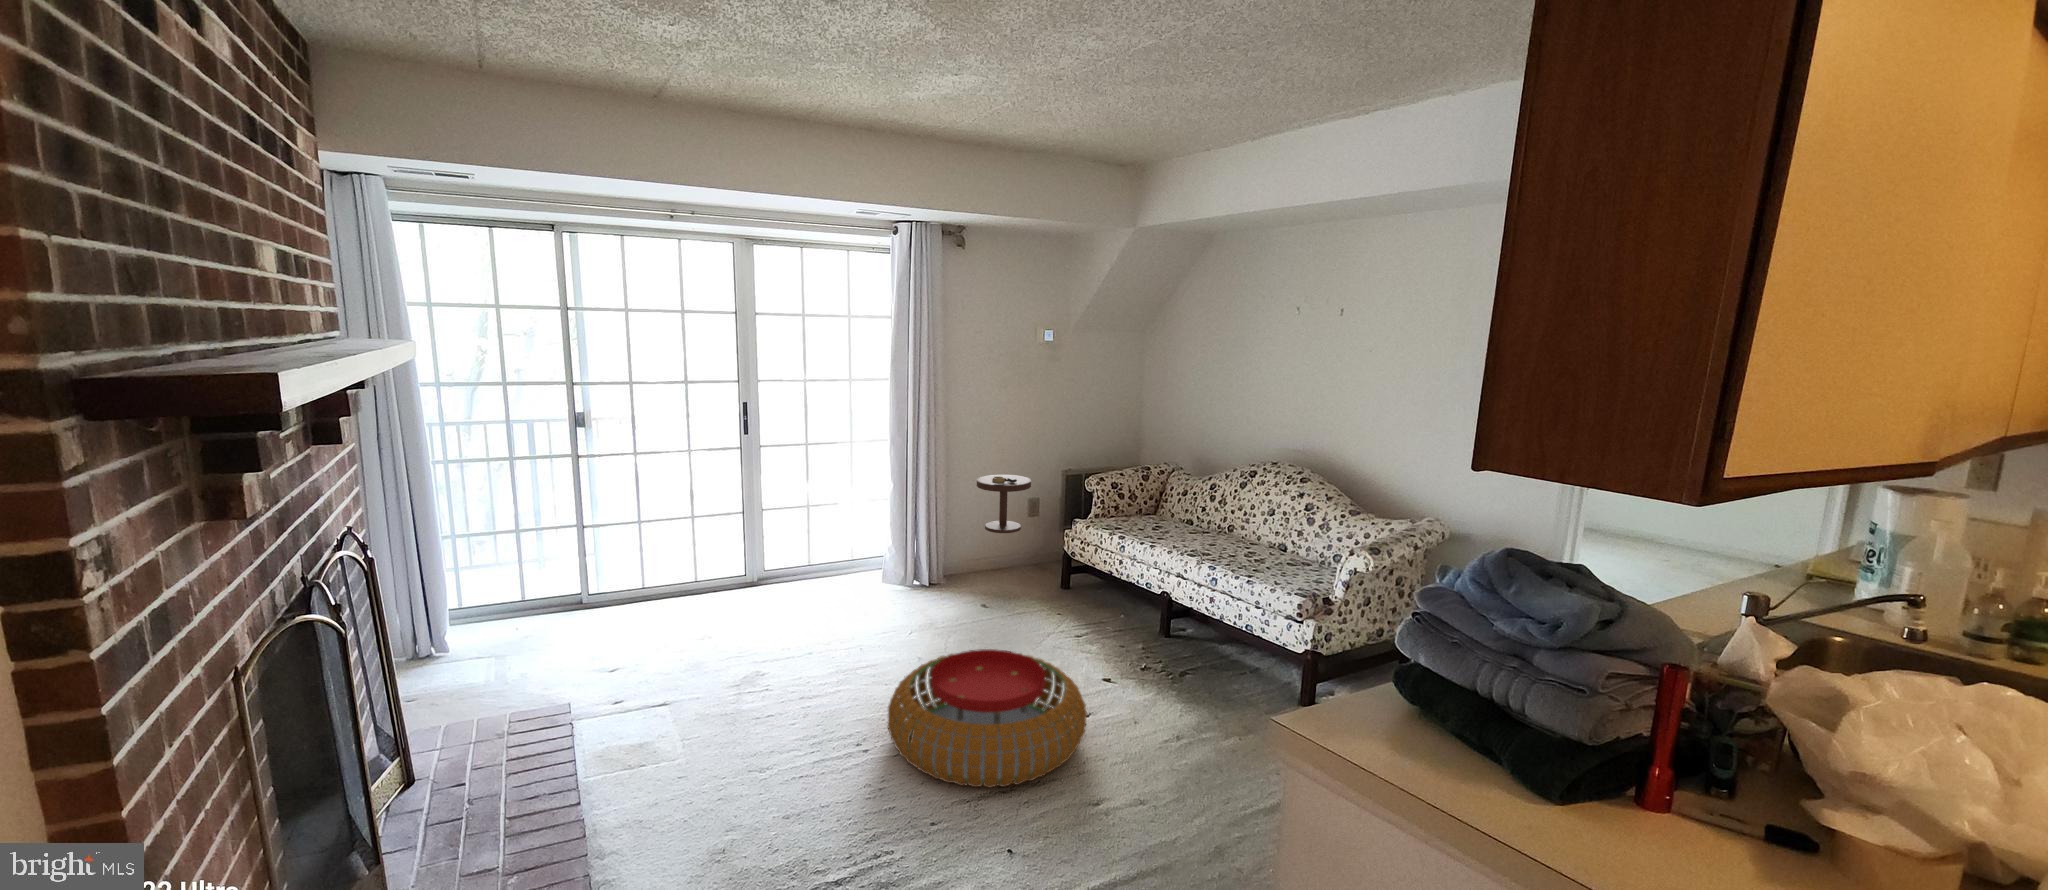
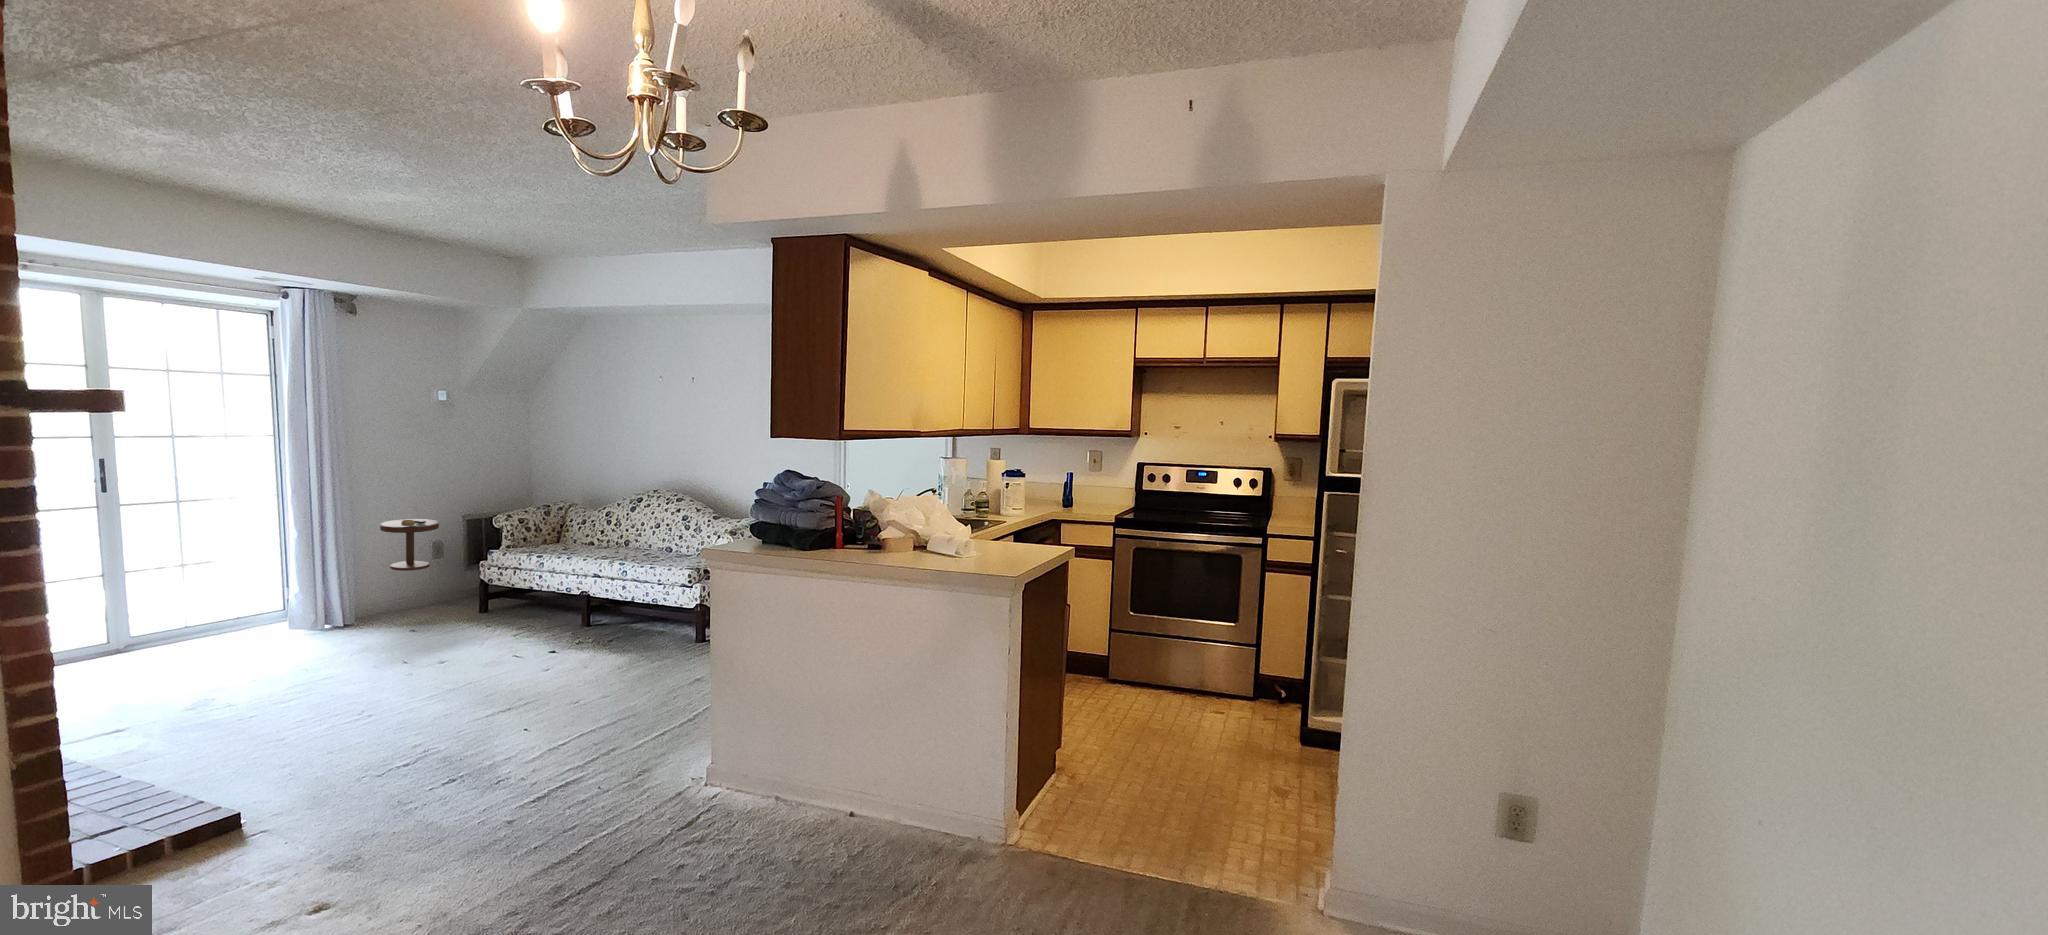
pouf: present [888,649,1087,788] -> none [390,631,555,714]

